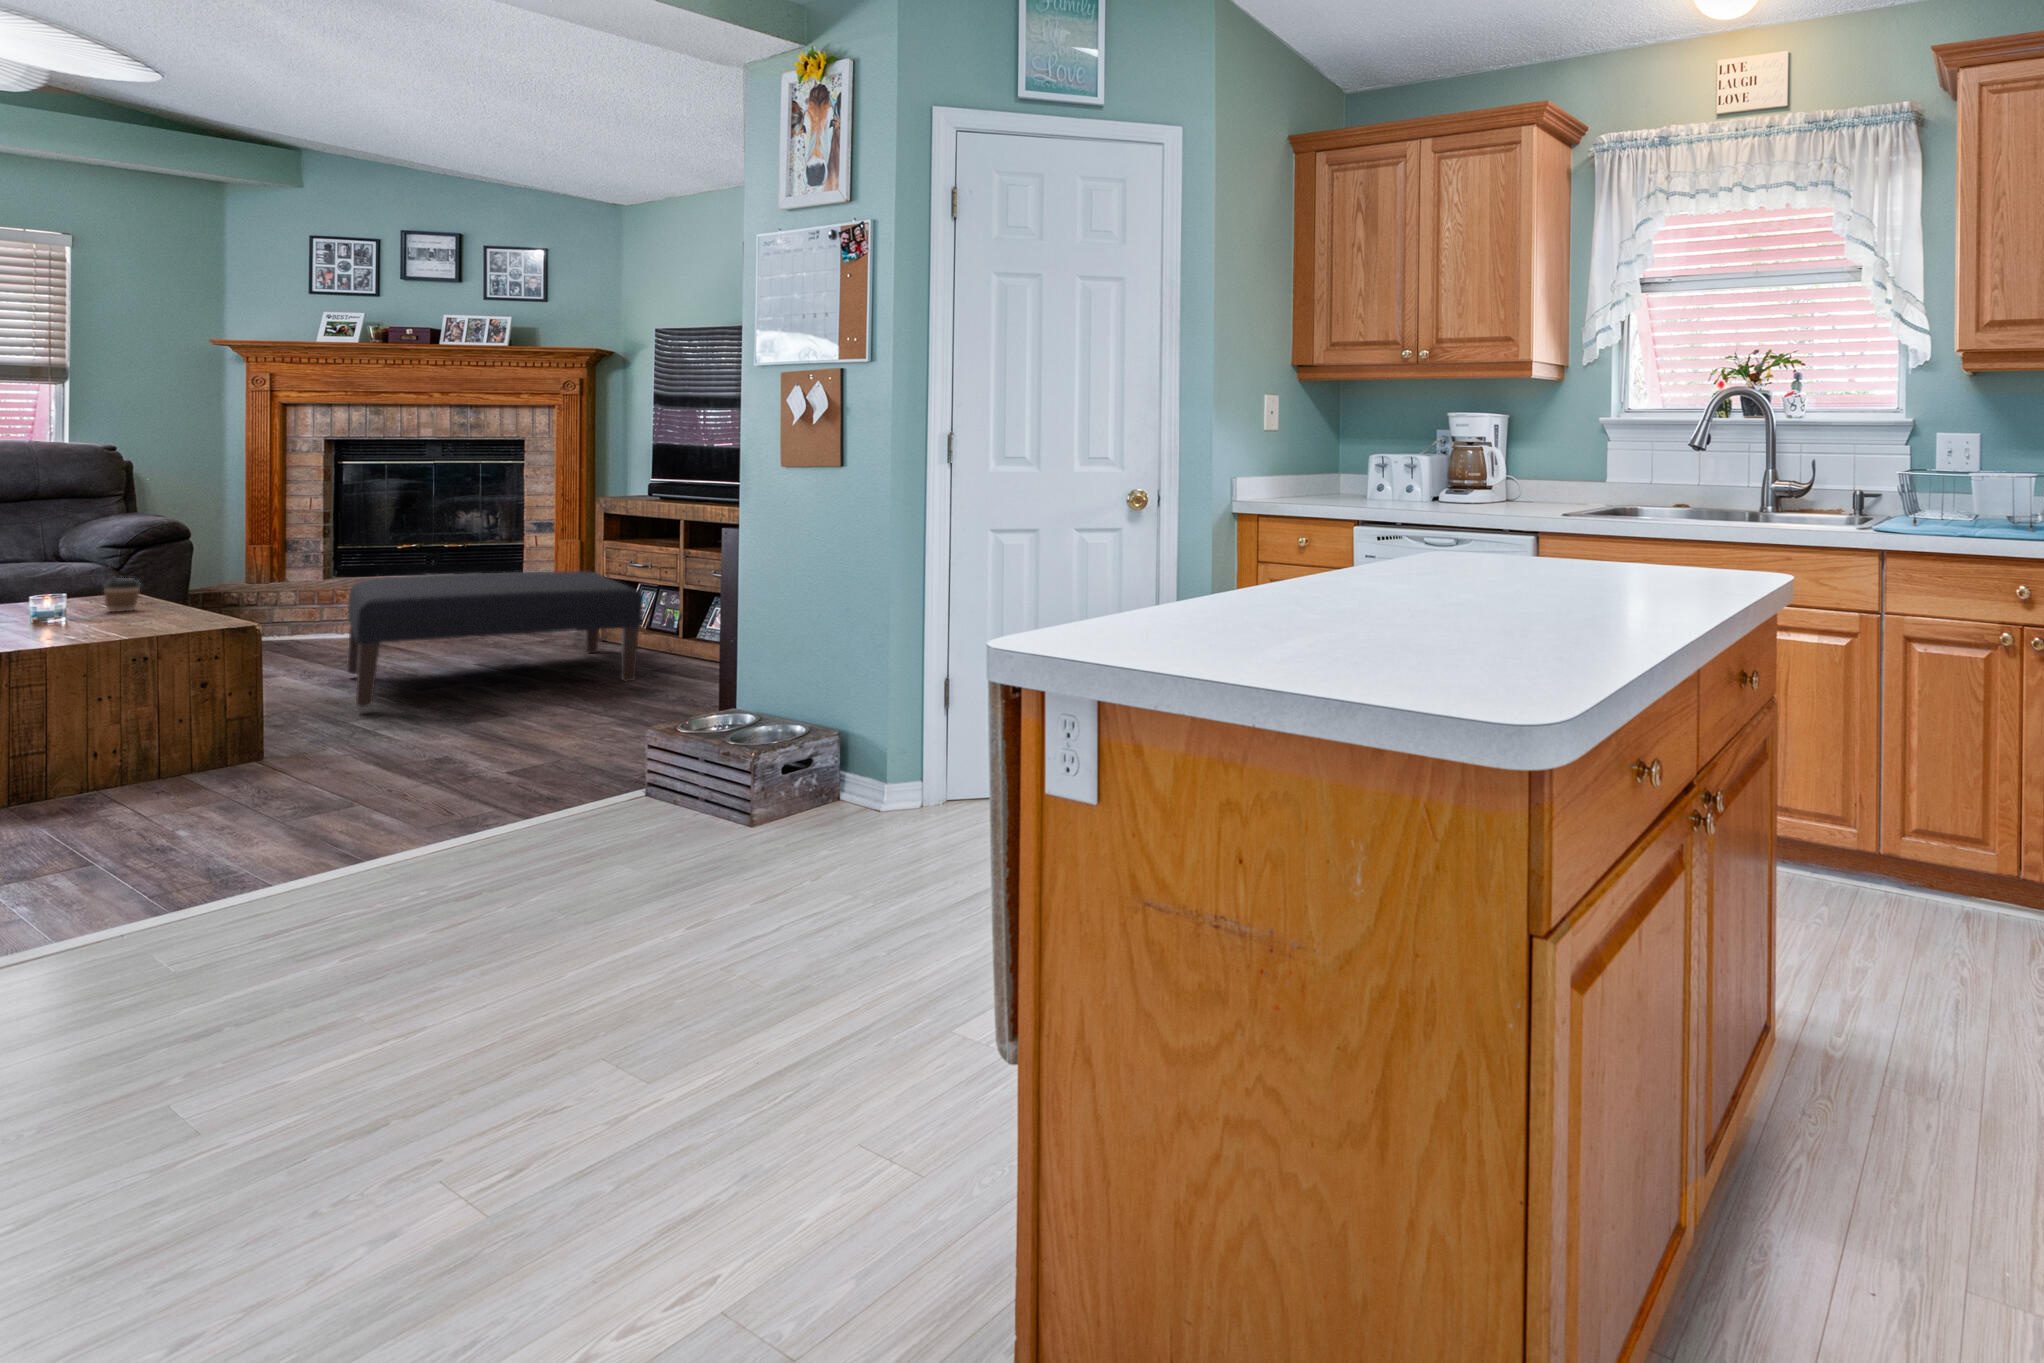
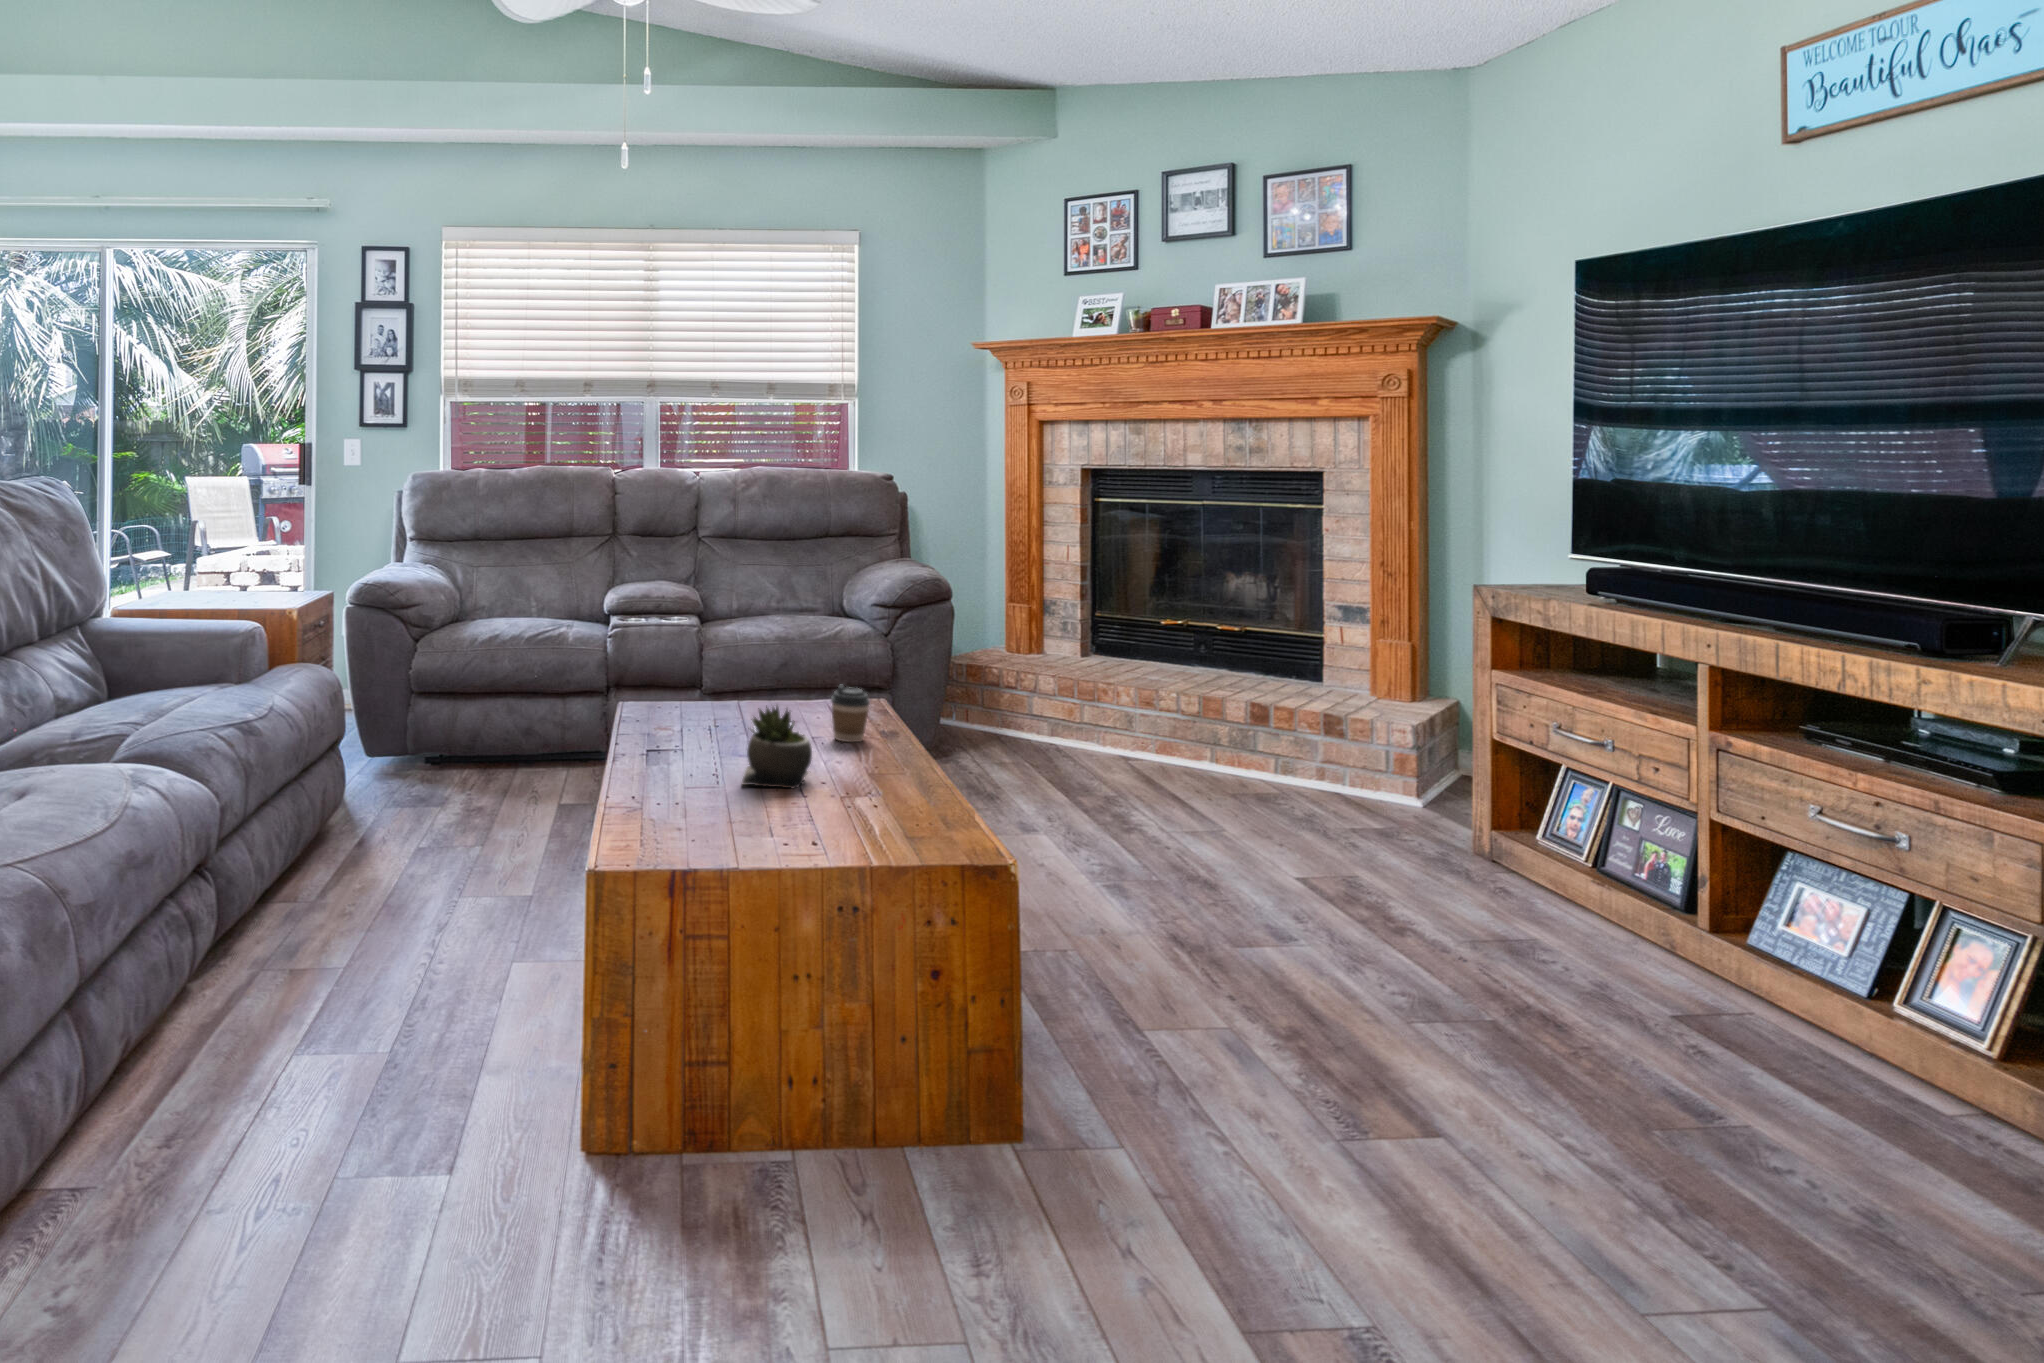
ottoman: present [347,571,643,707] -> none [1117,716,1719,1110]
succulent plant: none [38,580,105,629] -> present [742,706,812,789]

